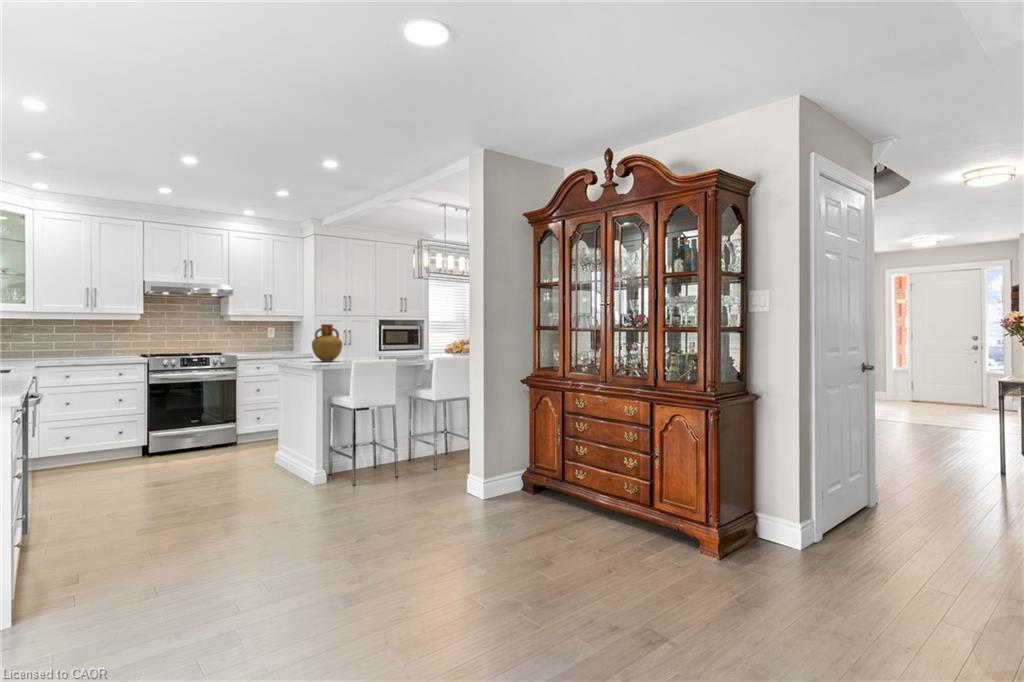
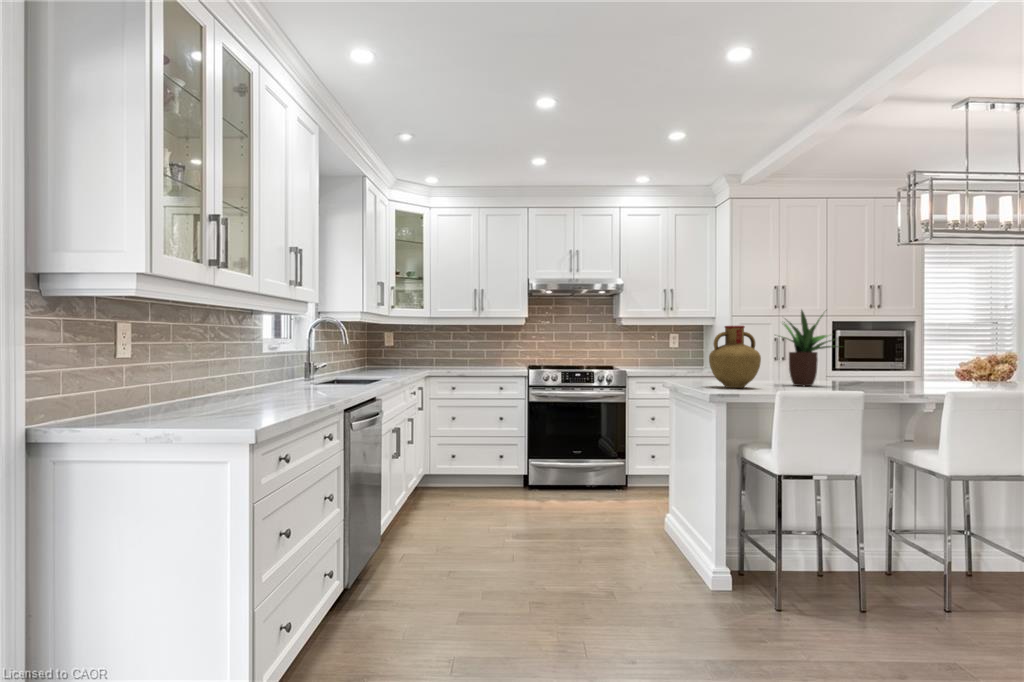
potted plant: none [348,314,387,360] -> present [783,310,832,386]

